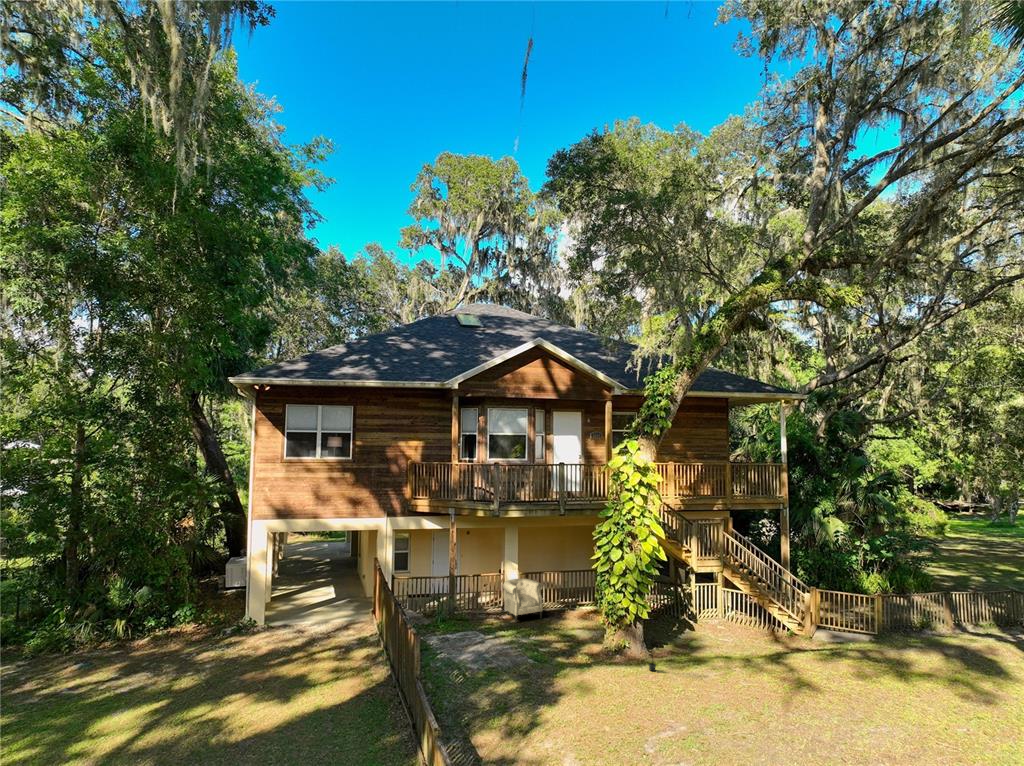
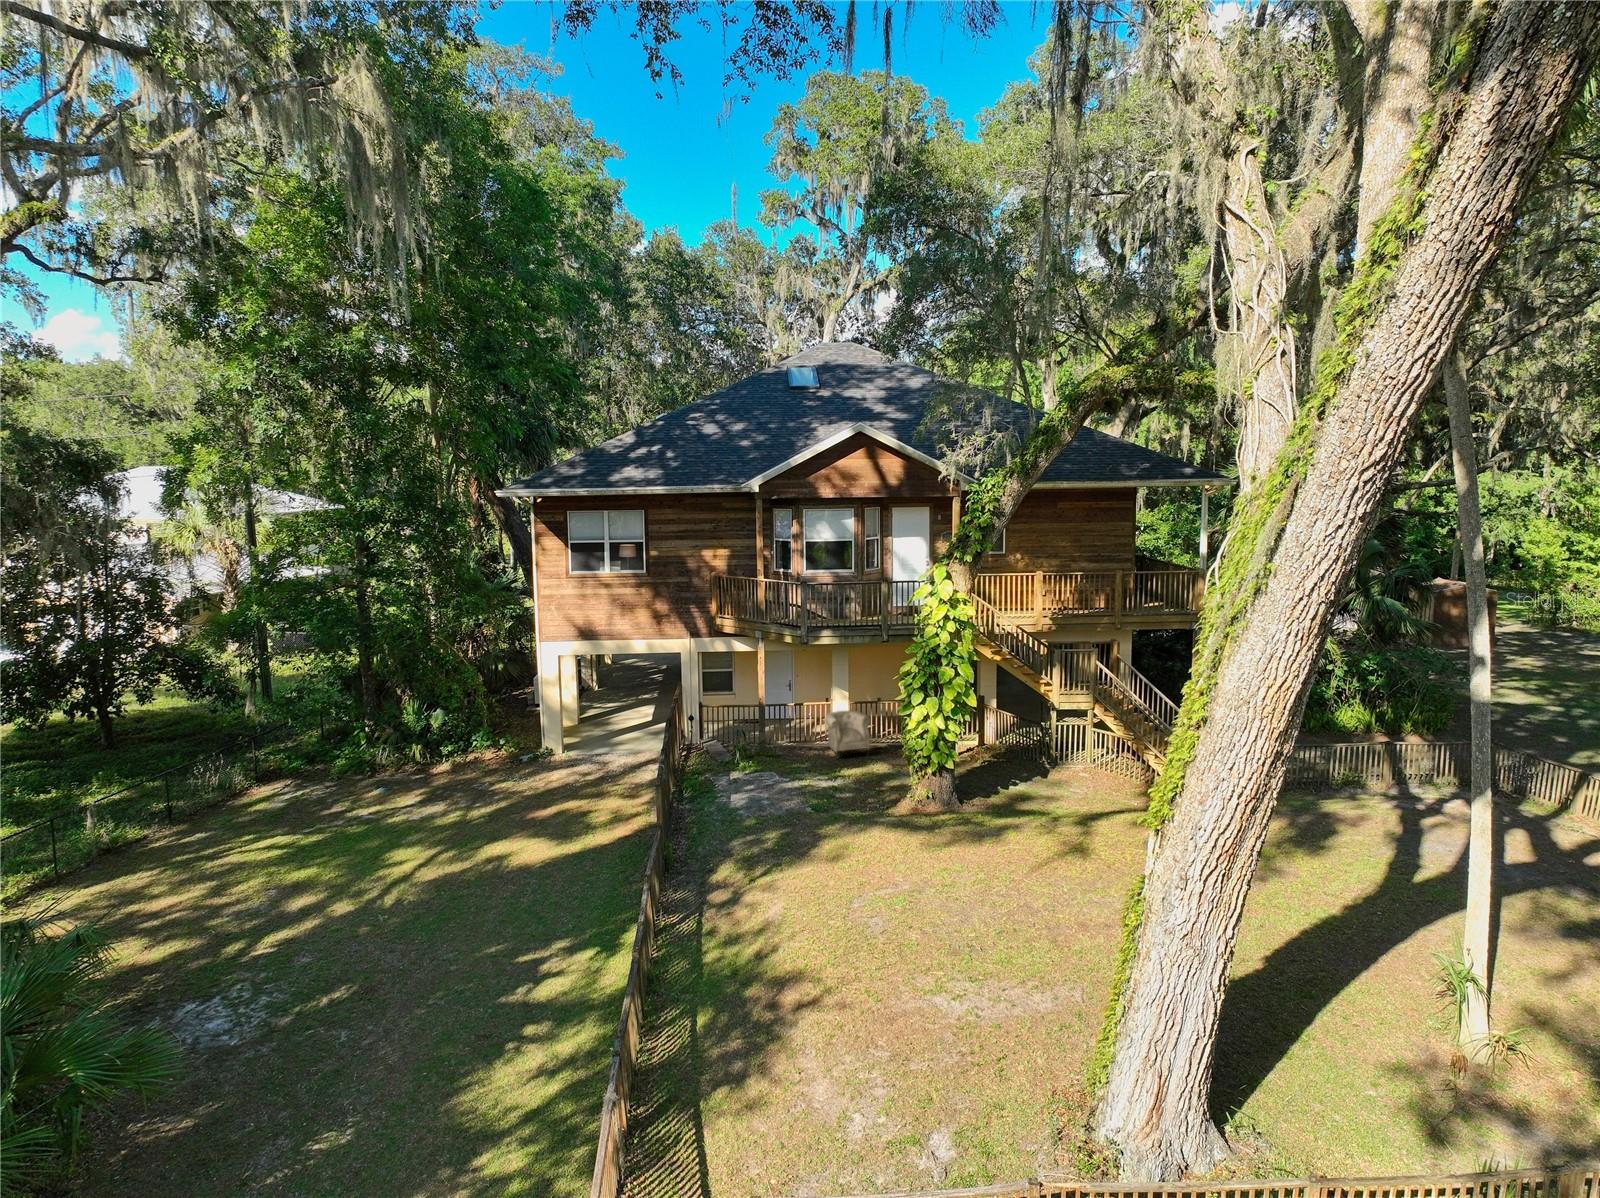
potted plant: present [644,638,661,671] -> none [948,777,971,814]

